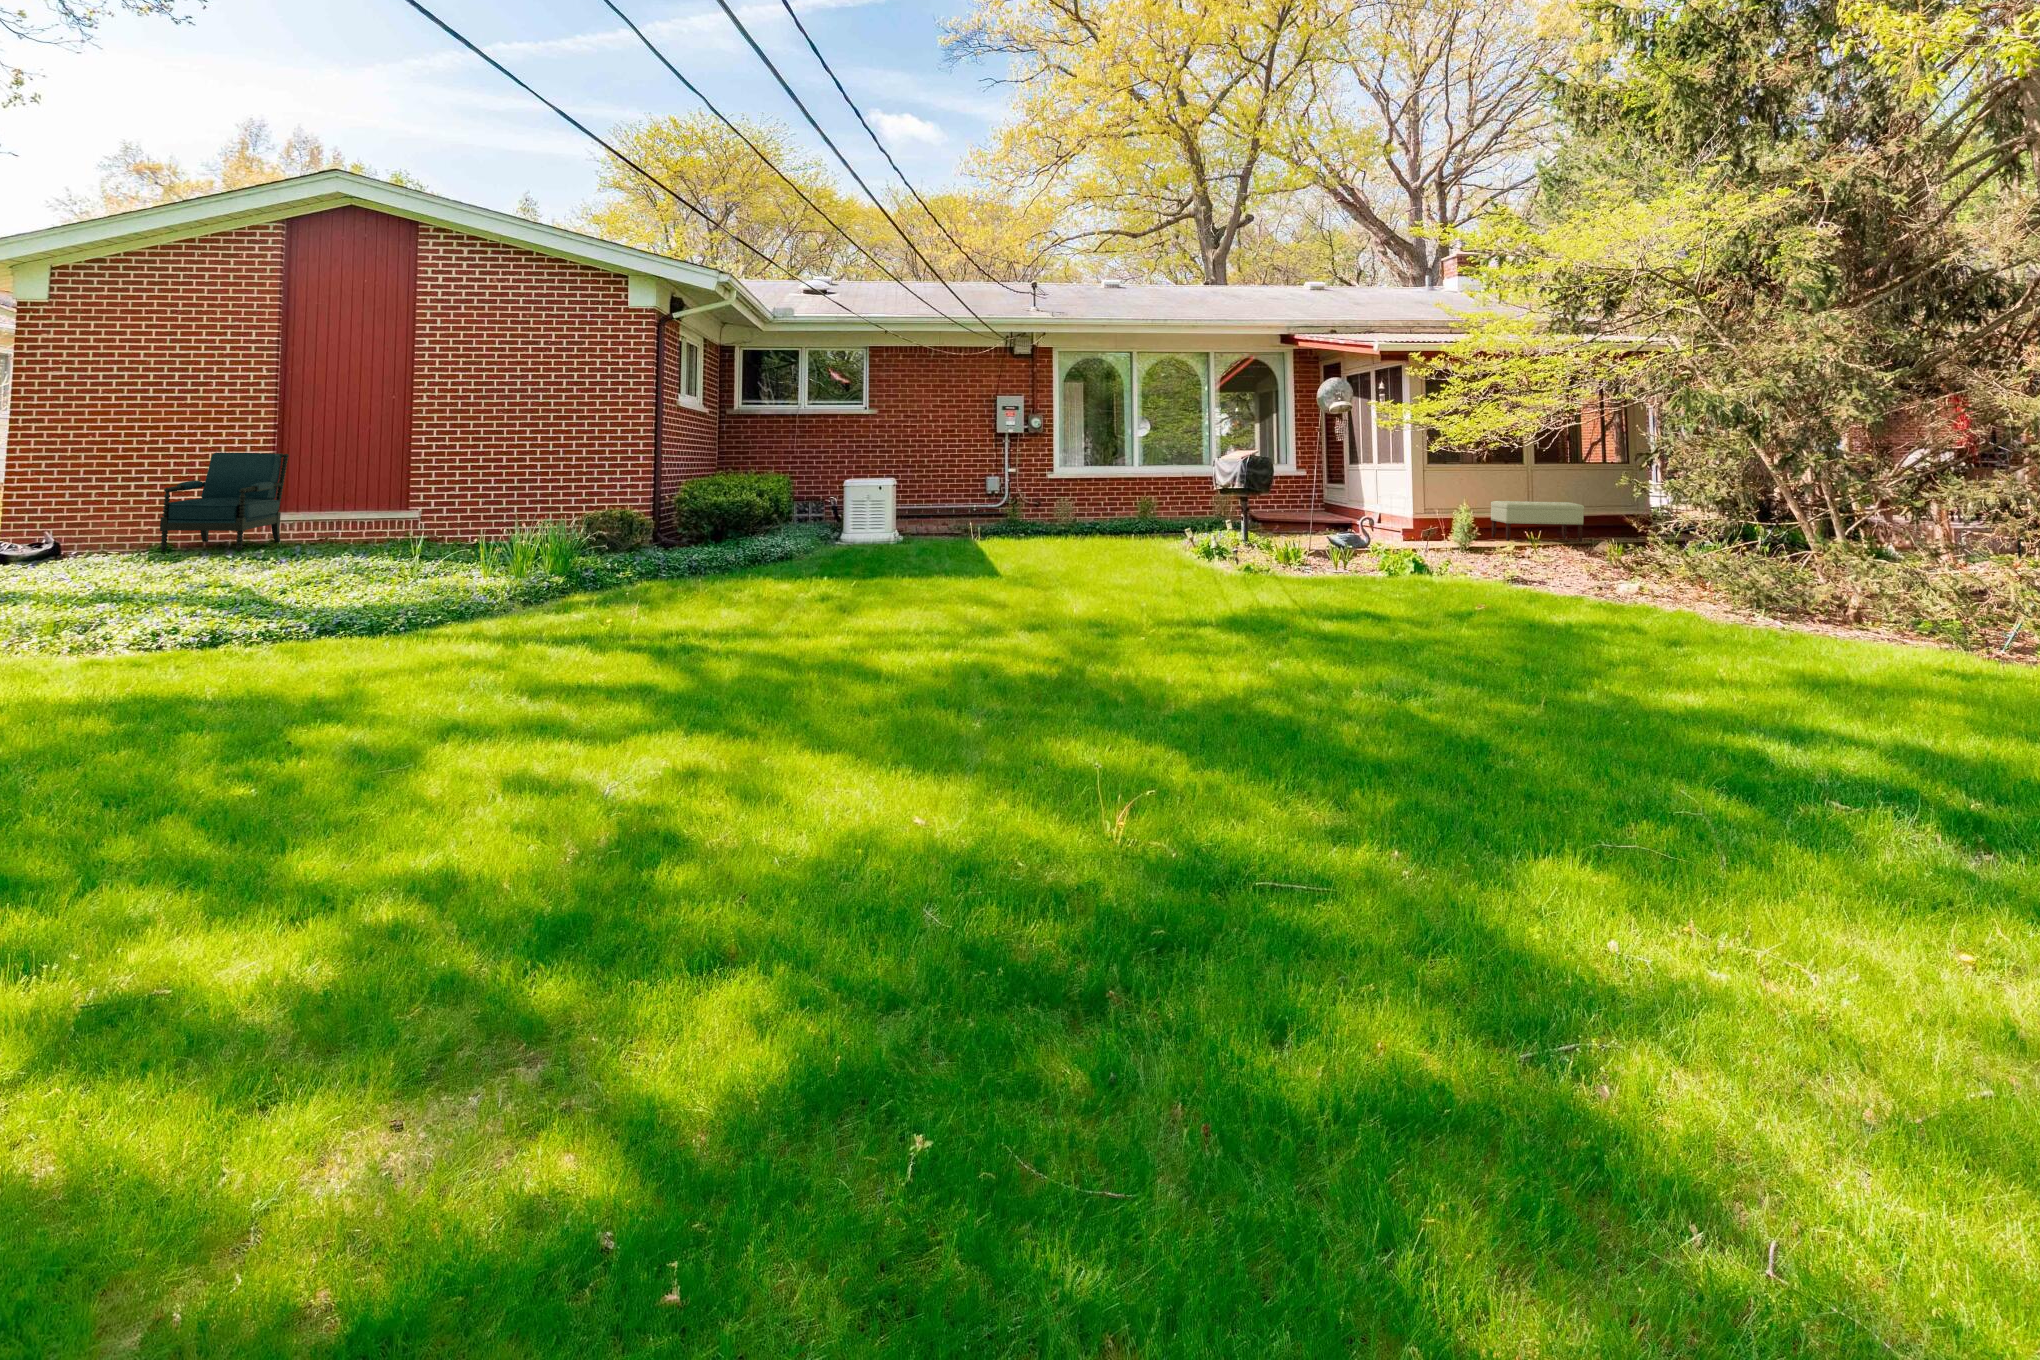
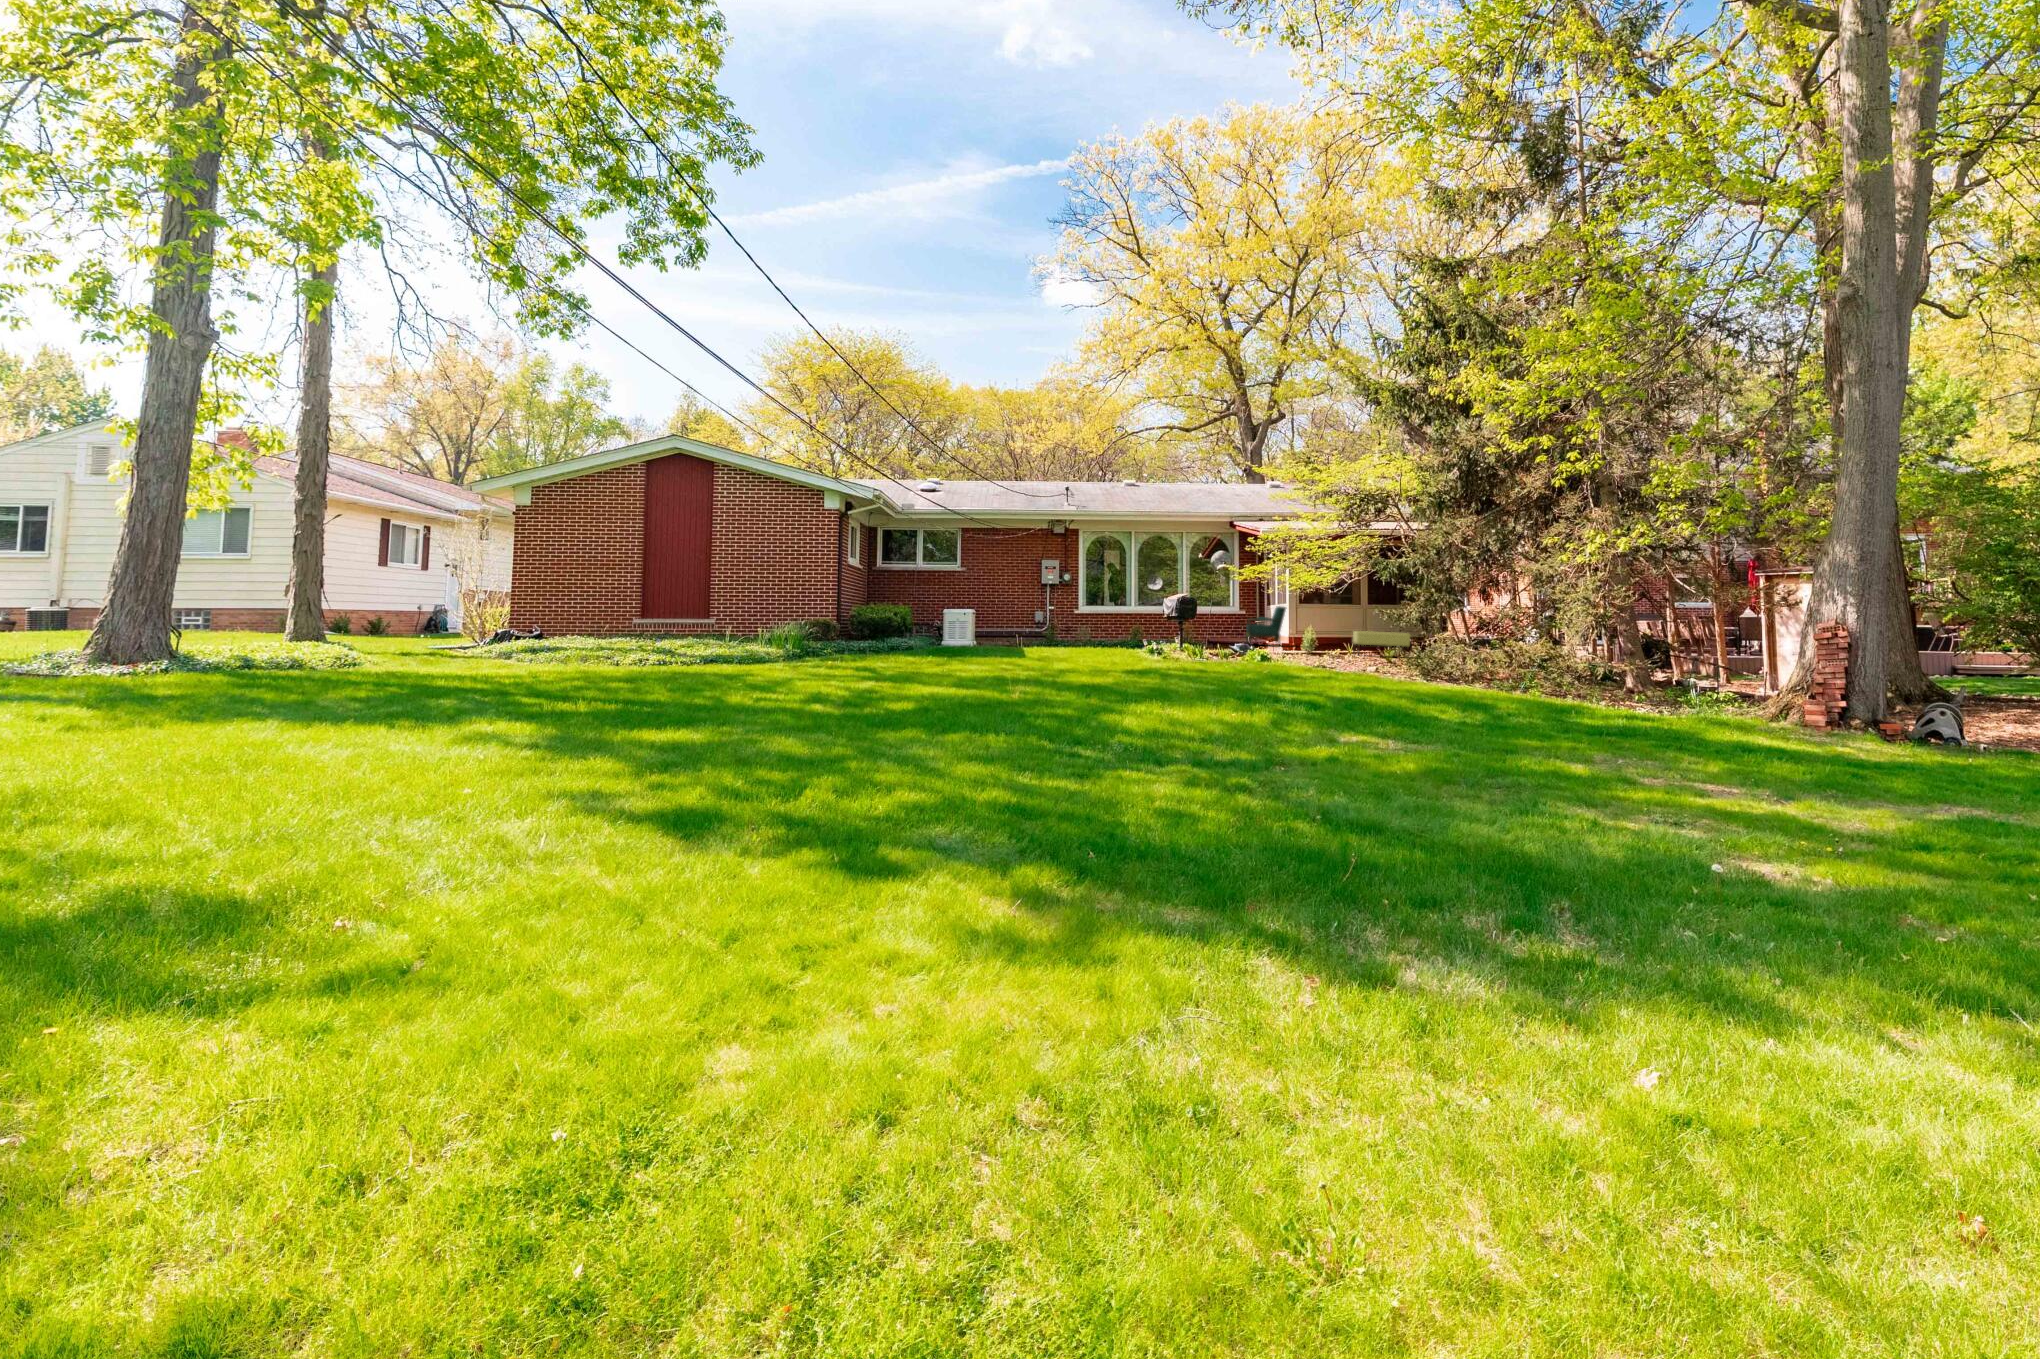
chair: present [160,452,289,551] -> present [1246,606,1286,645]

